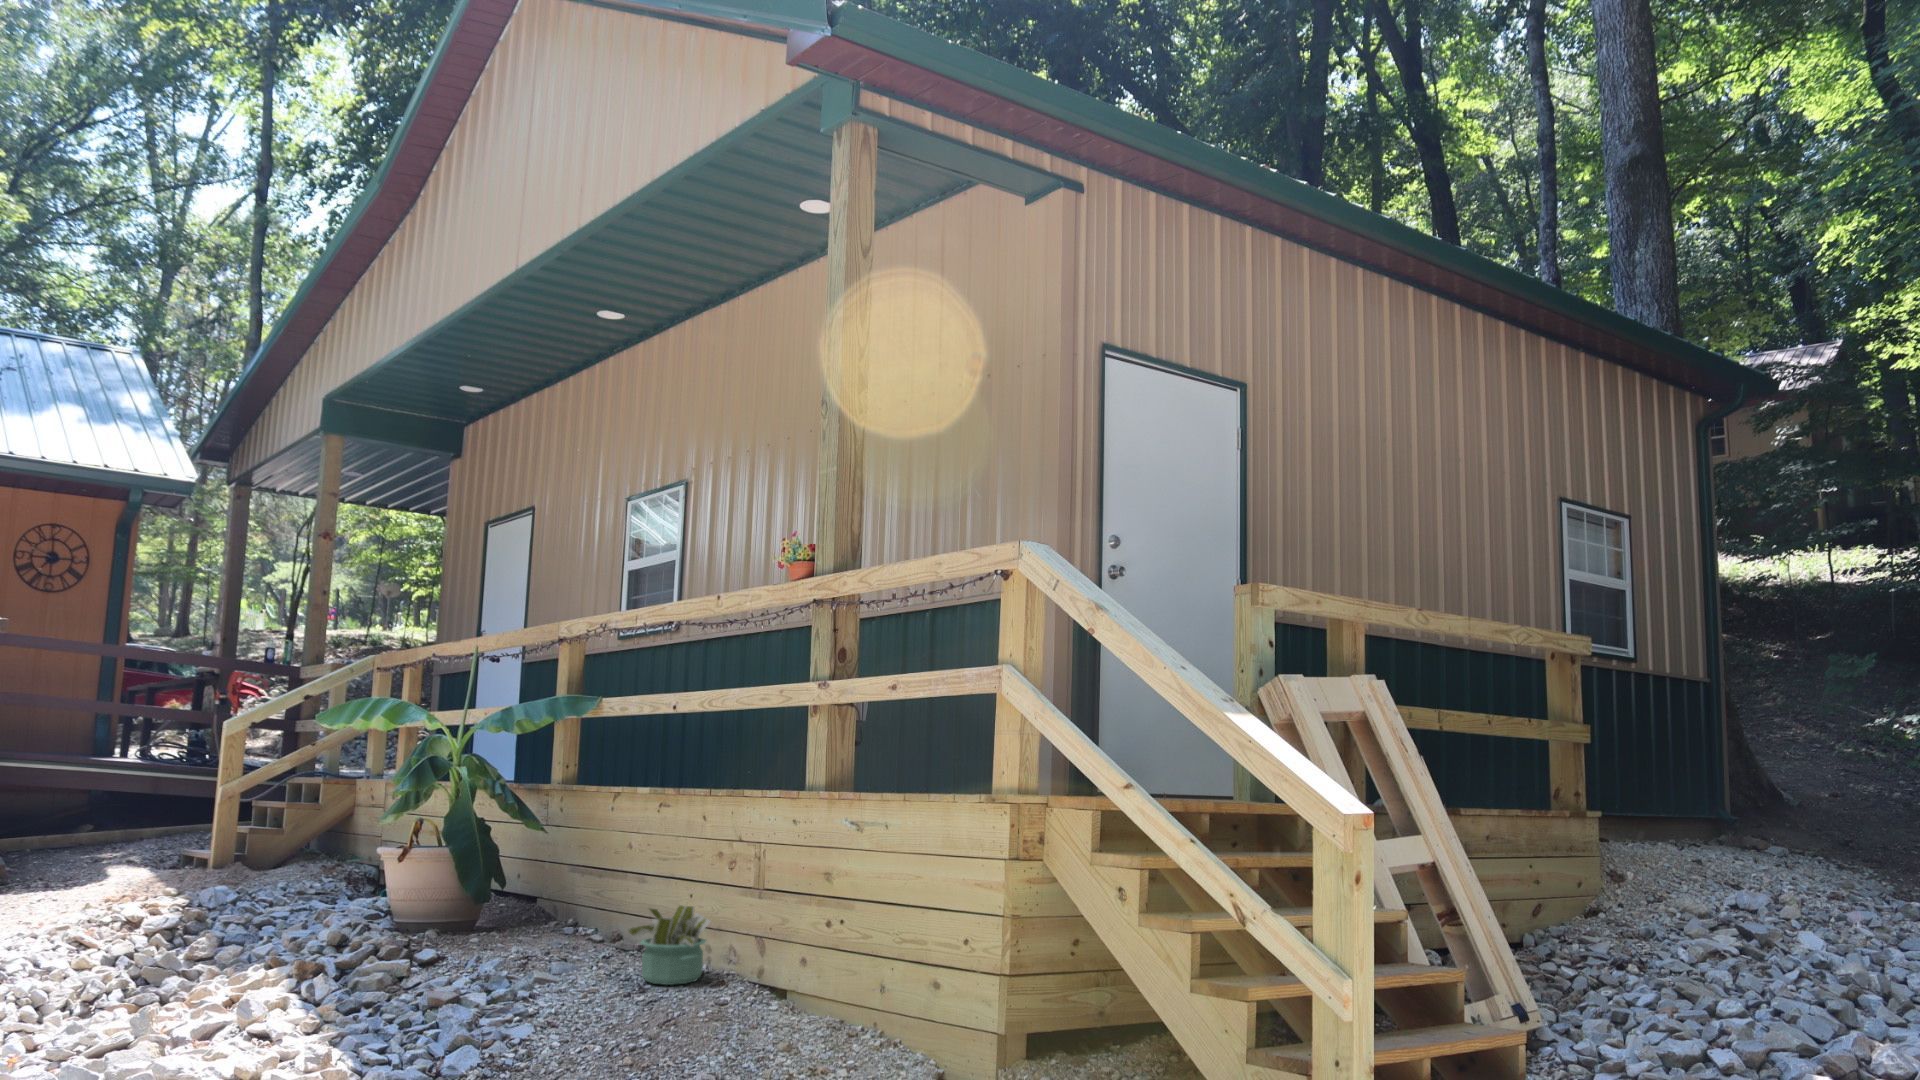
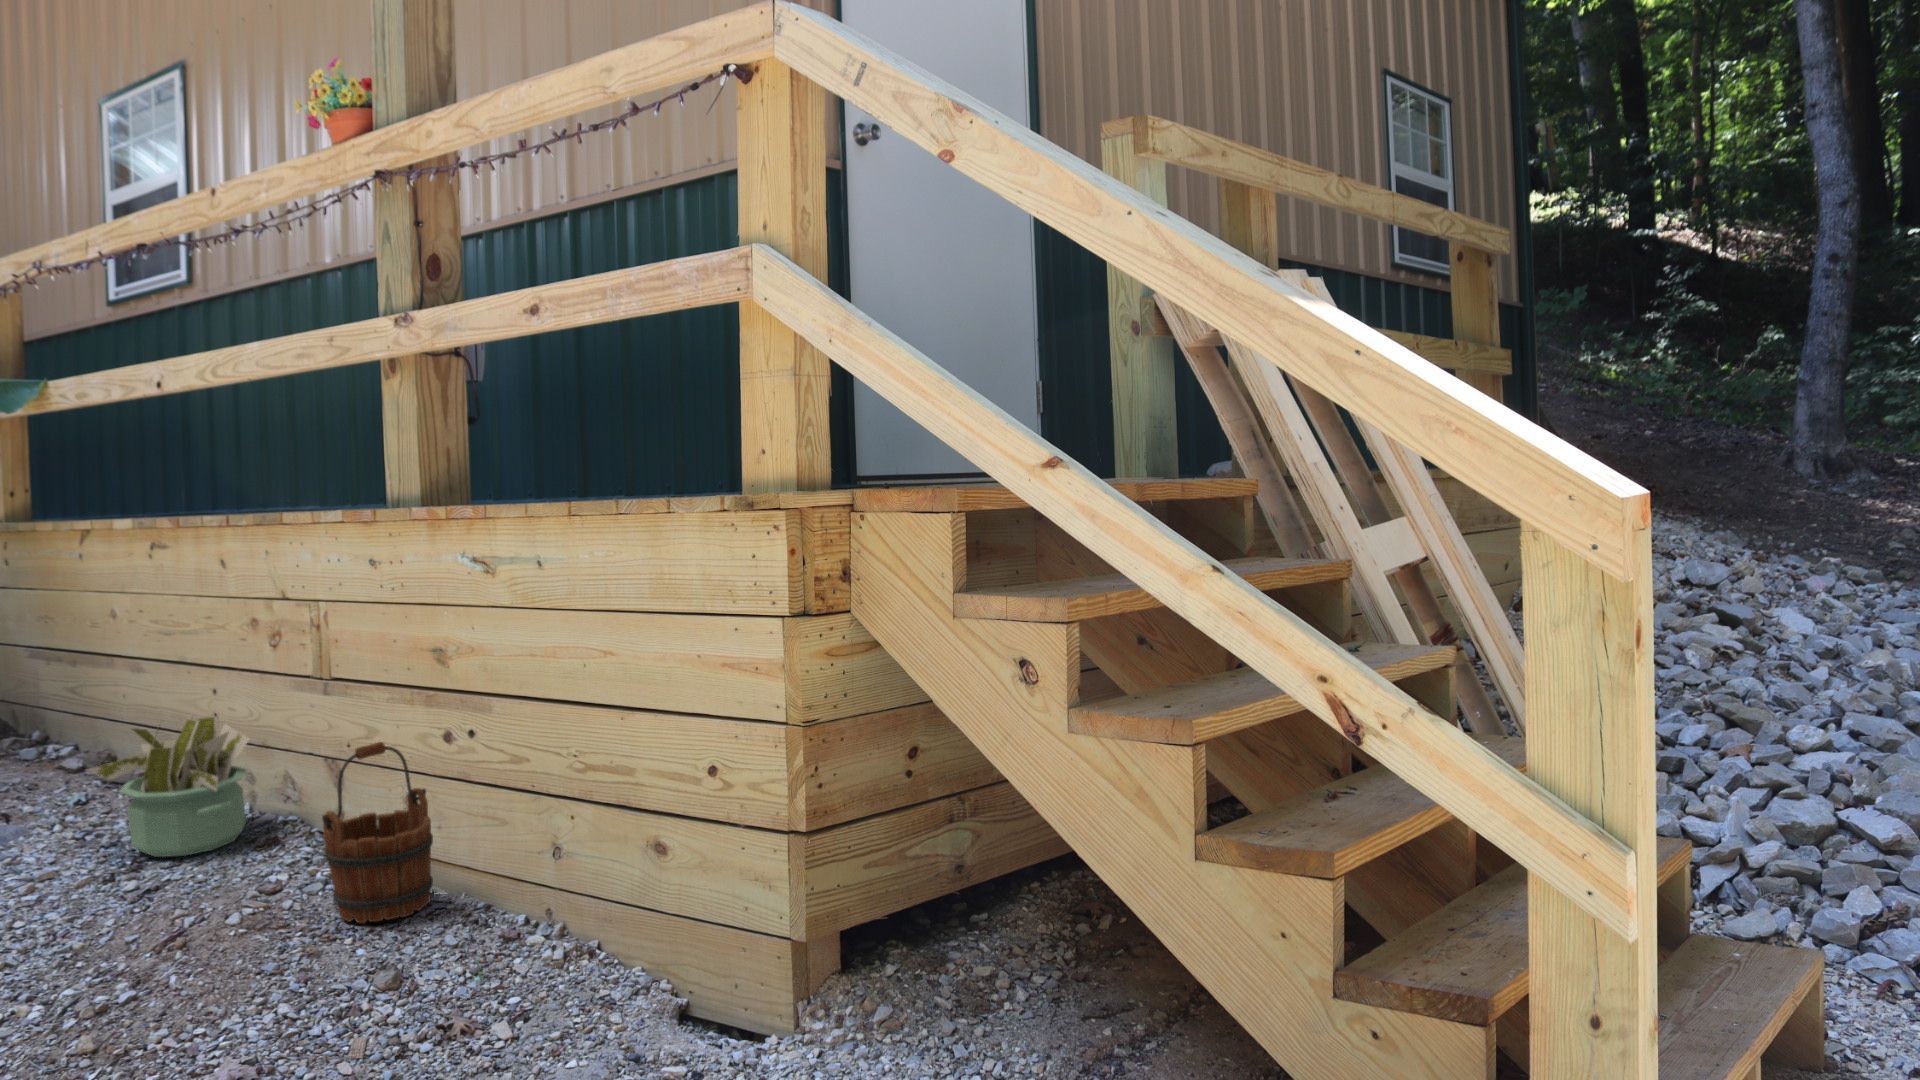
wooden bucket: none [755,918,812,1020] -> present [322,742,433,923]

